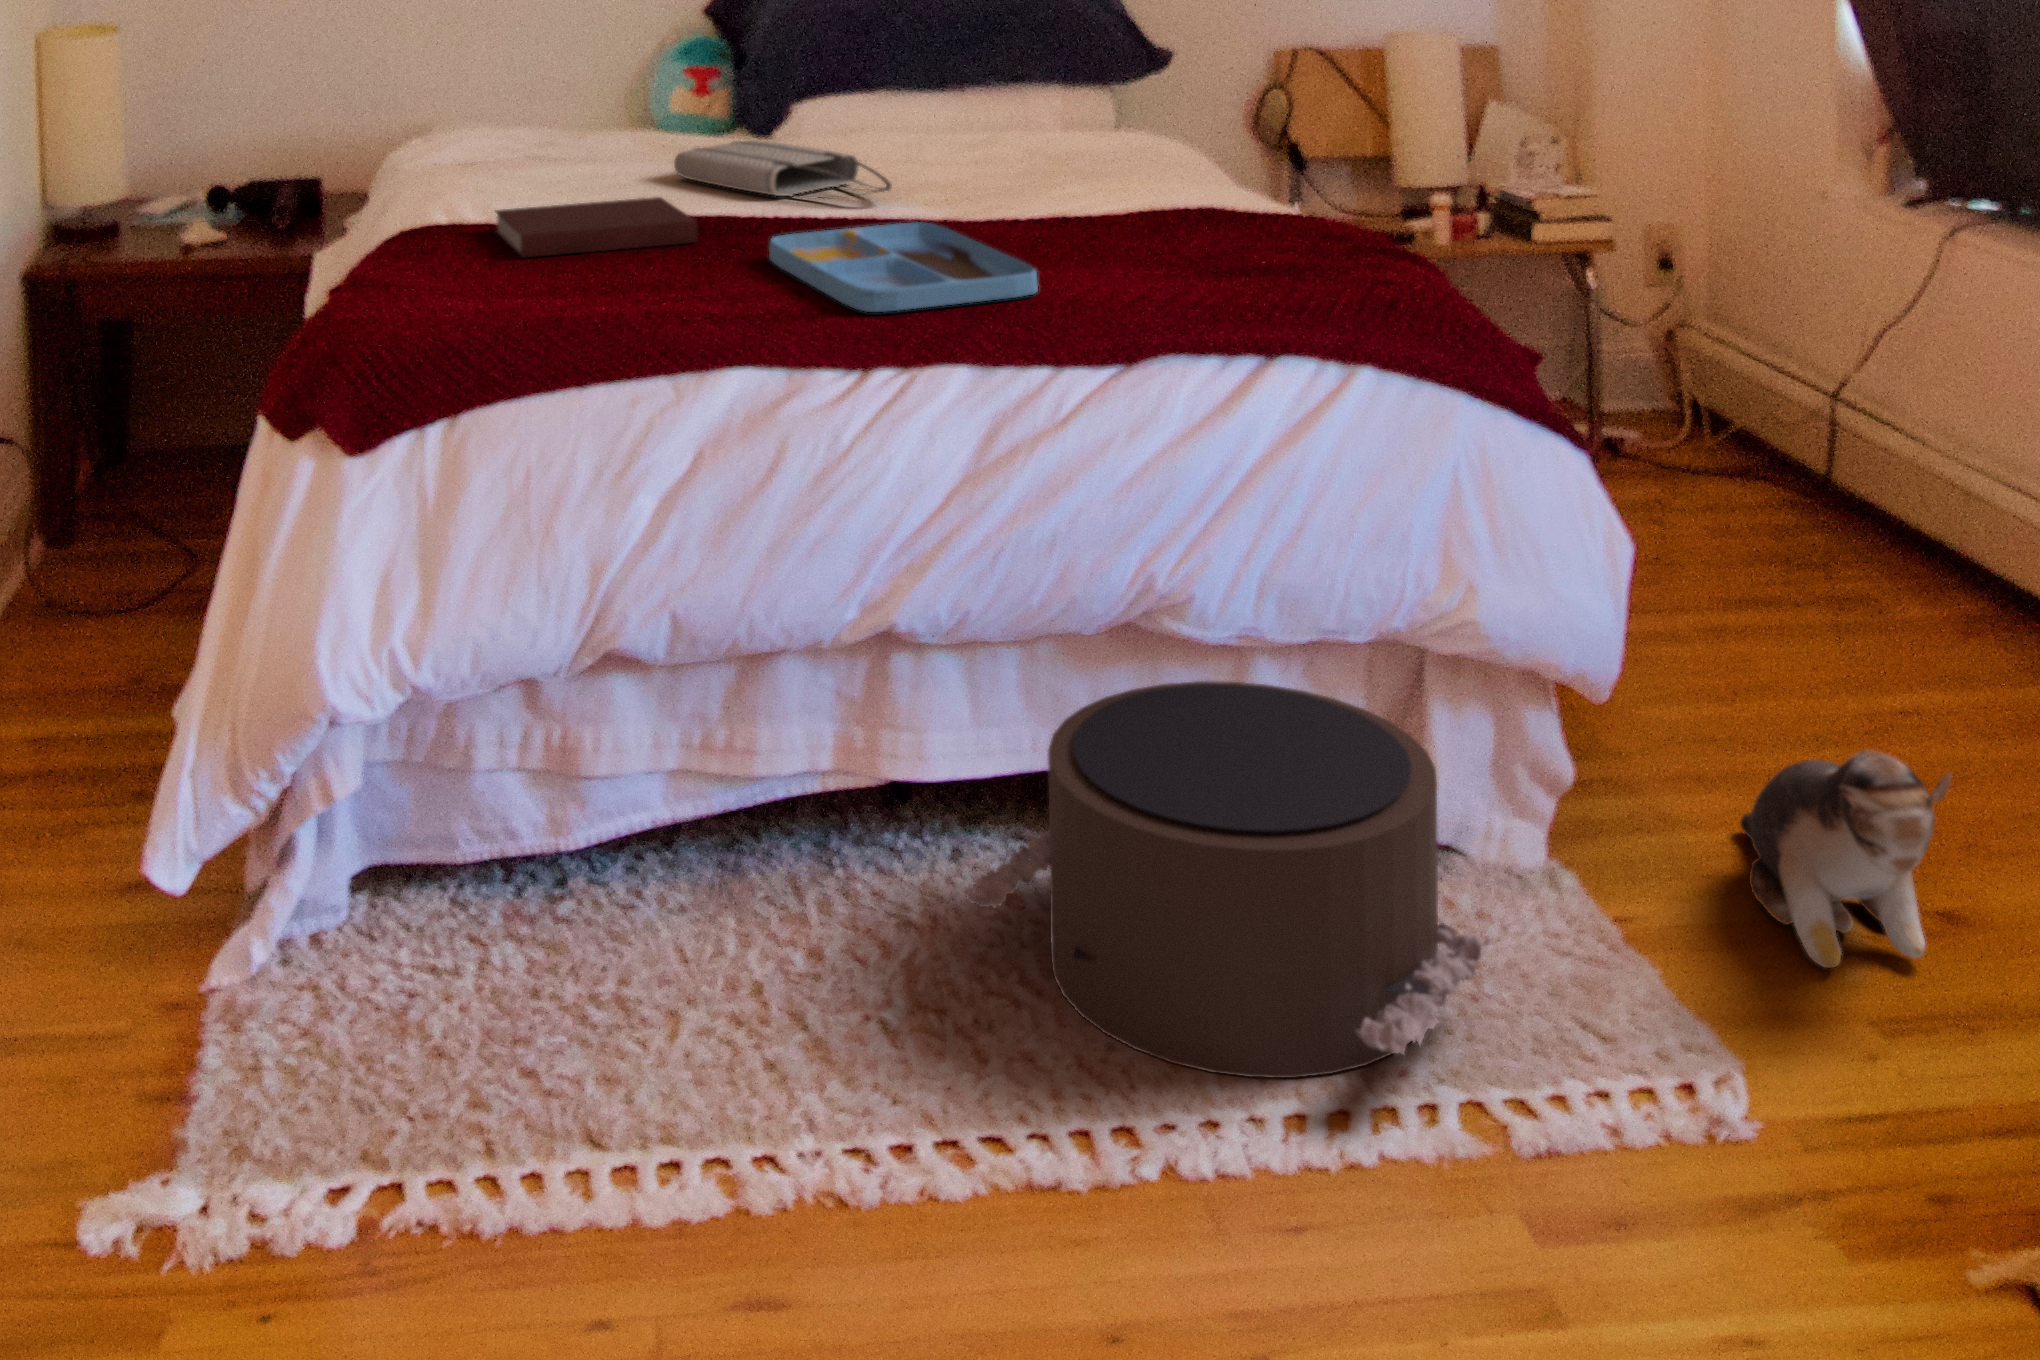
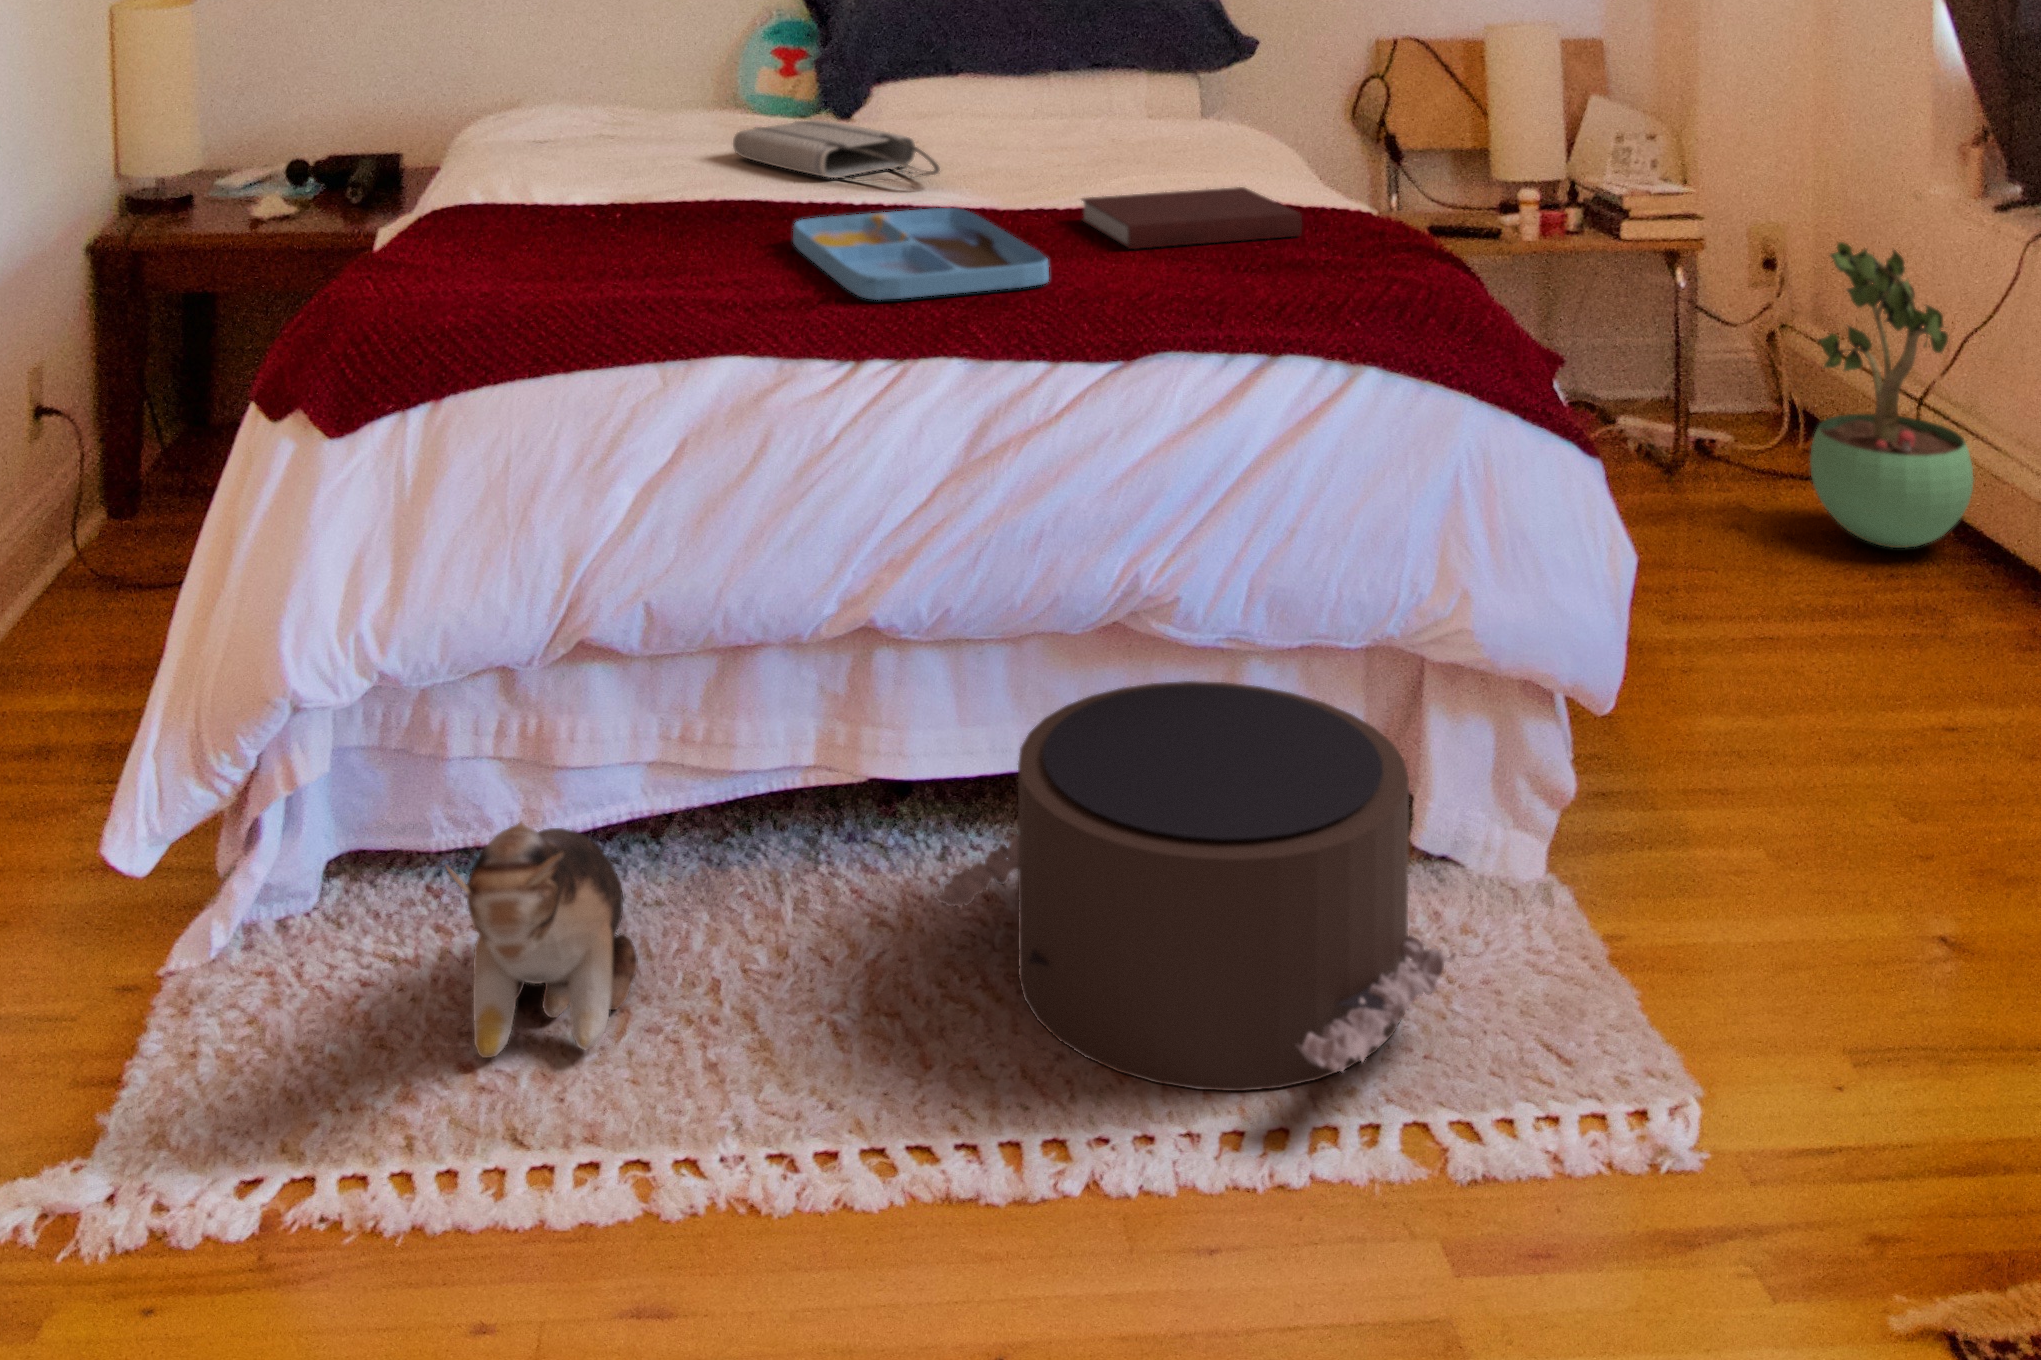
notebook: present [496,197,698,257] -> present [1082,187,1302,249]
potted plant: none [1733,243,1896,543] -> present [1810,242,1973,548]
plush toy: present [1740,749,1951,968] -> present [446,823,638,1058]

